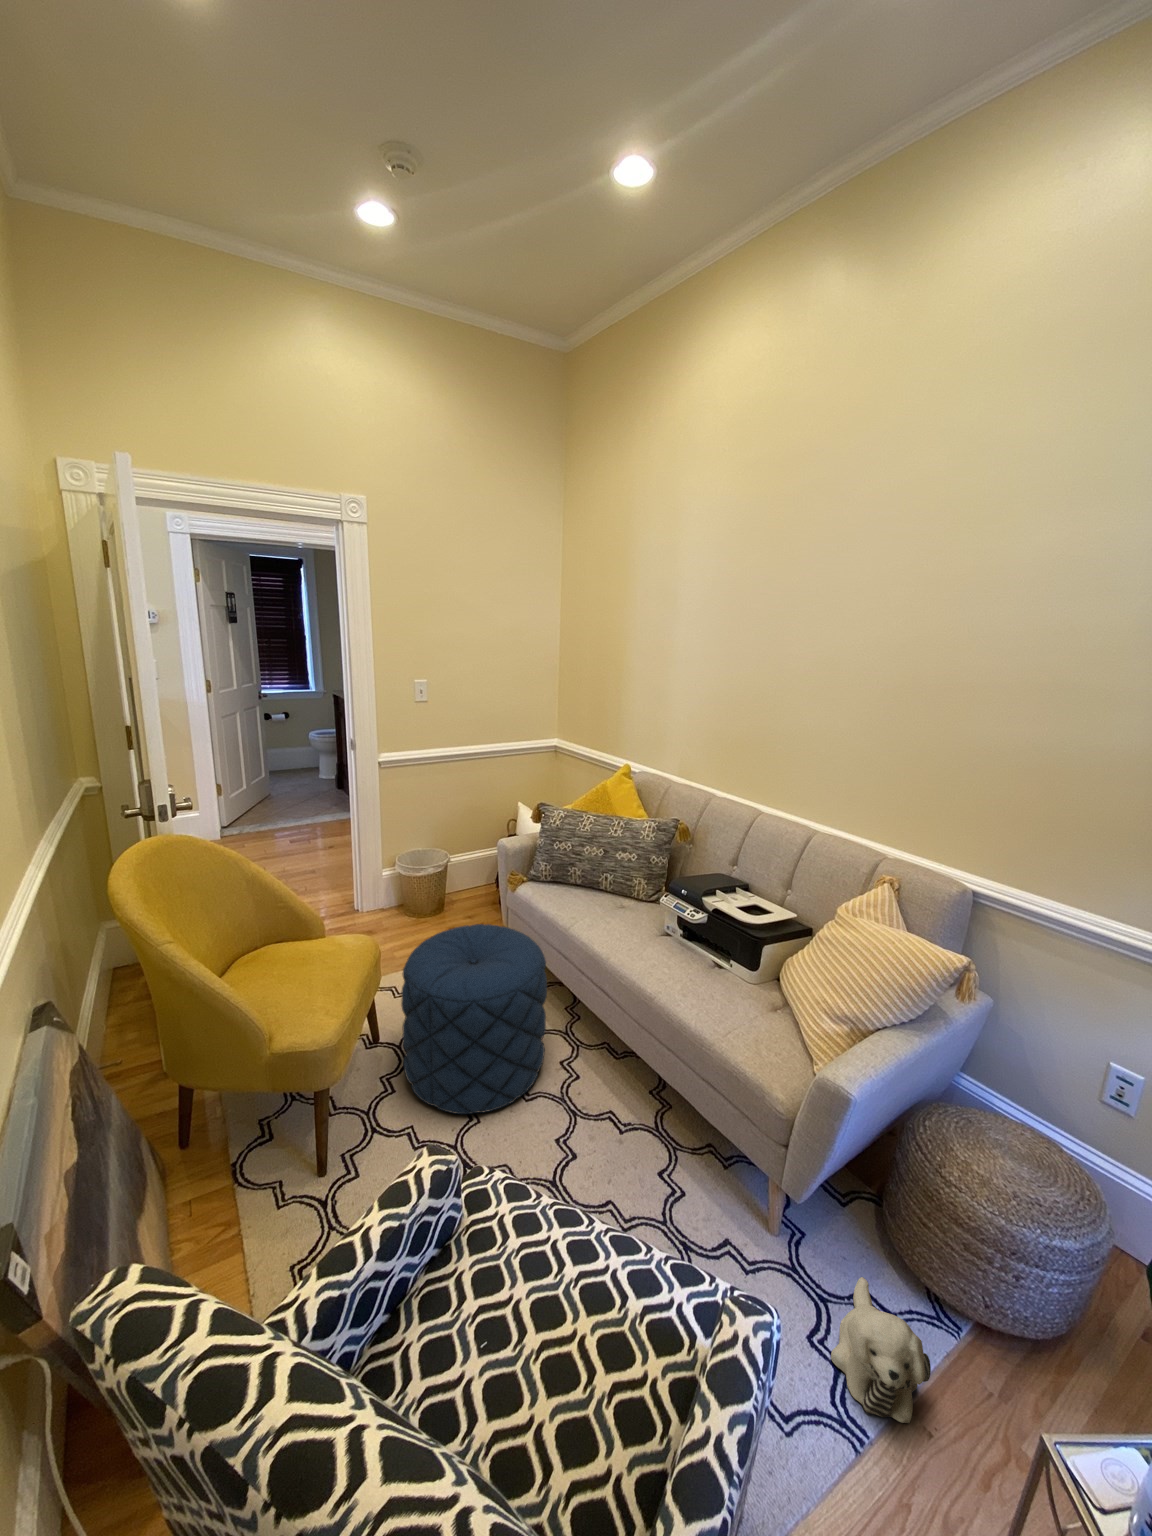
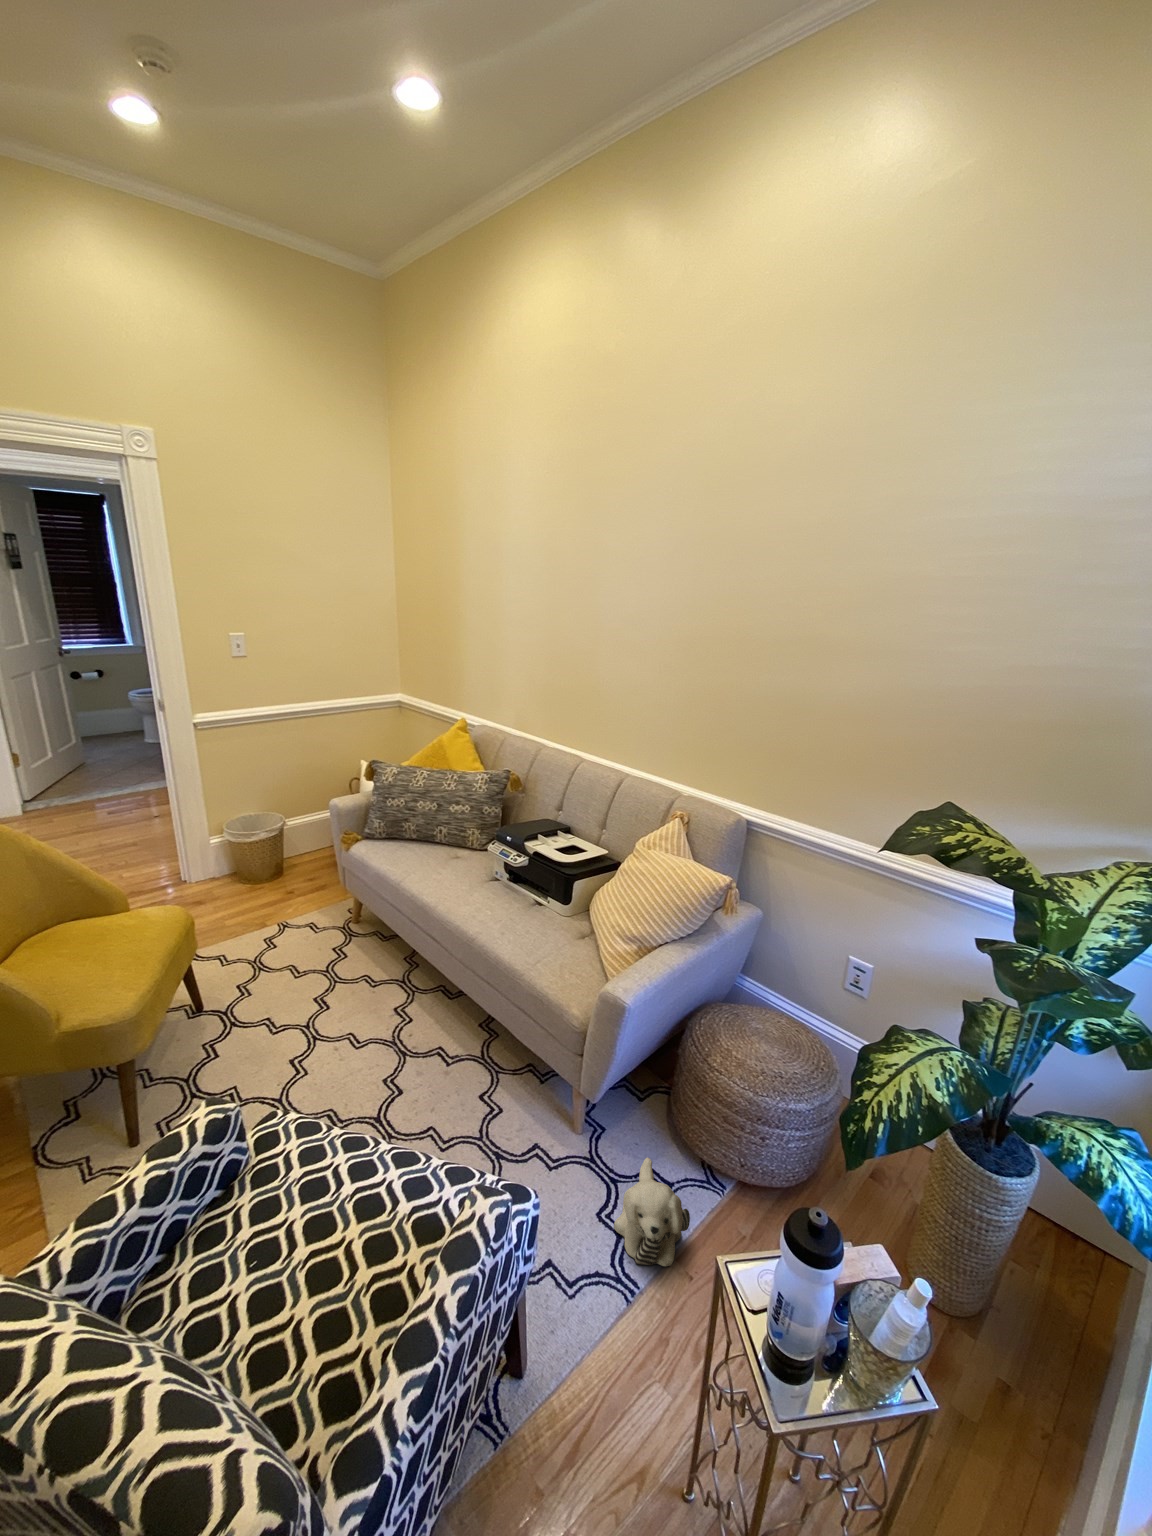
pouf: present [401,924,547,1114] -> none [216,884,377,1070]

